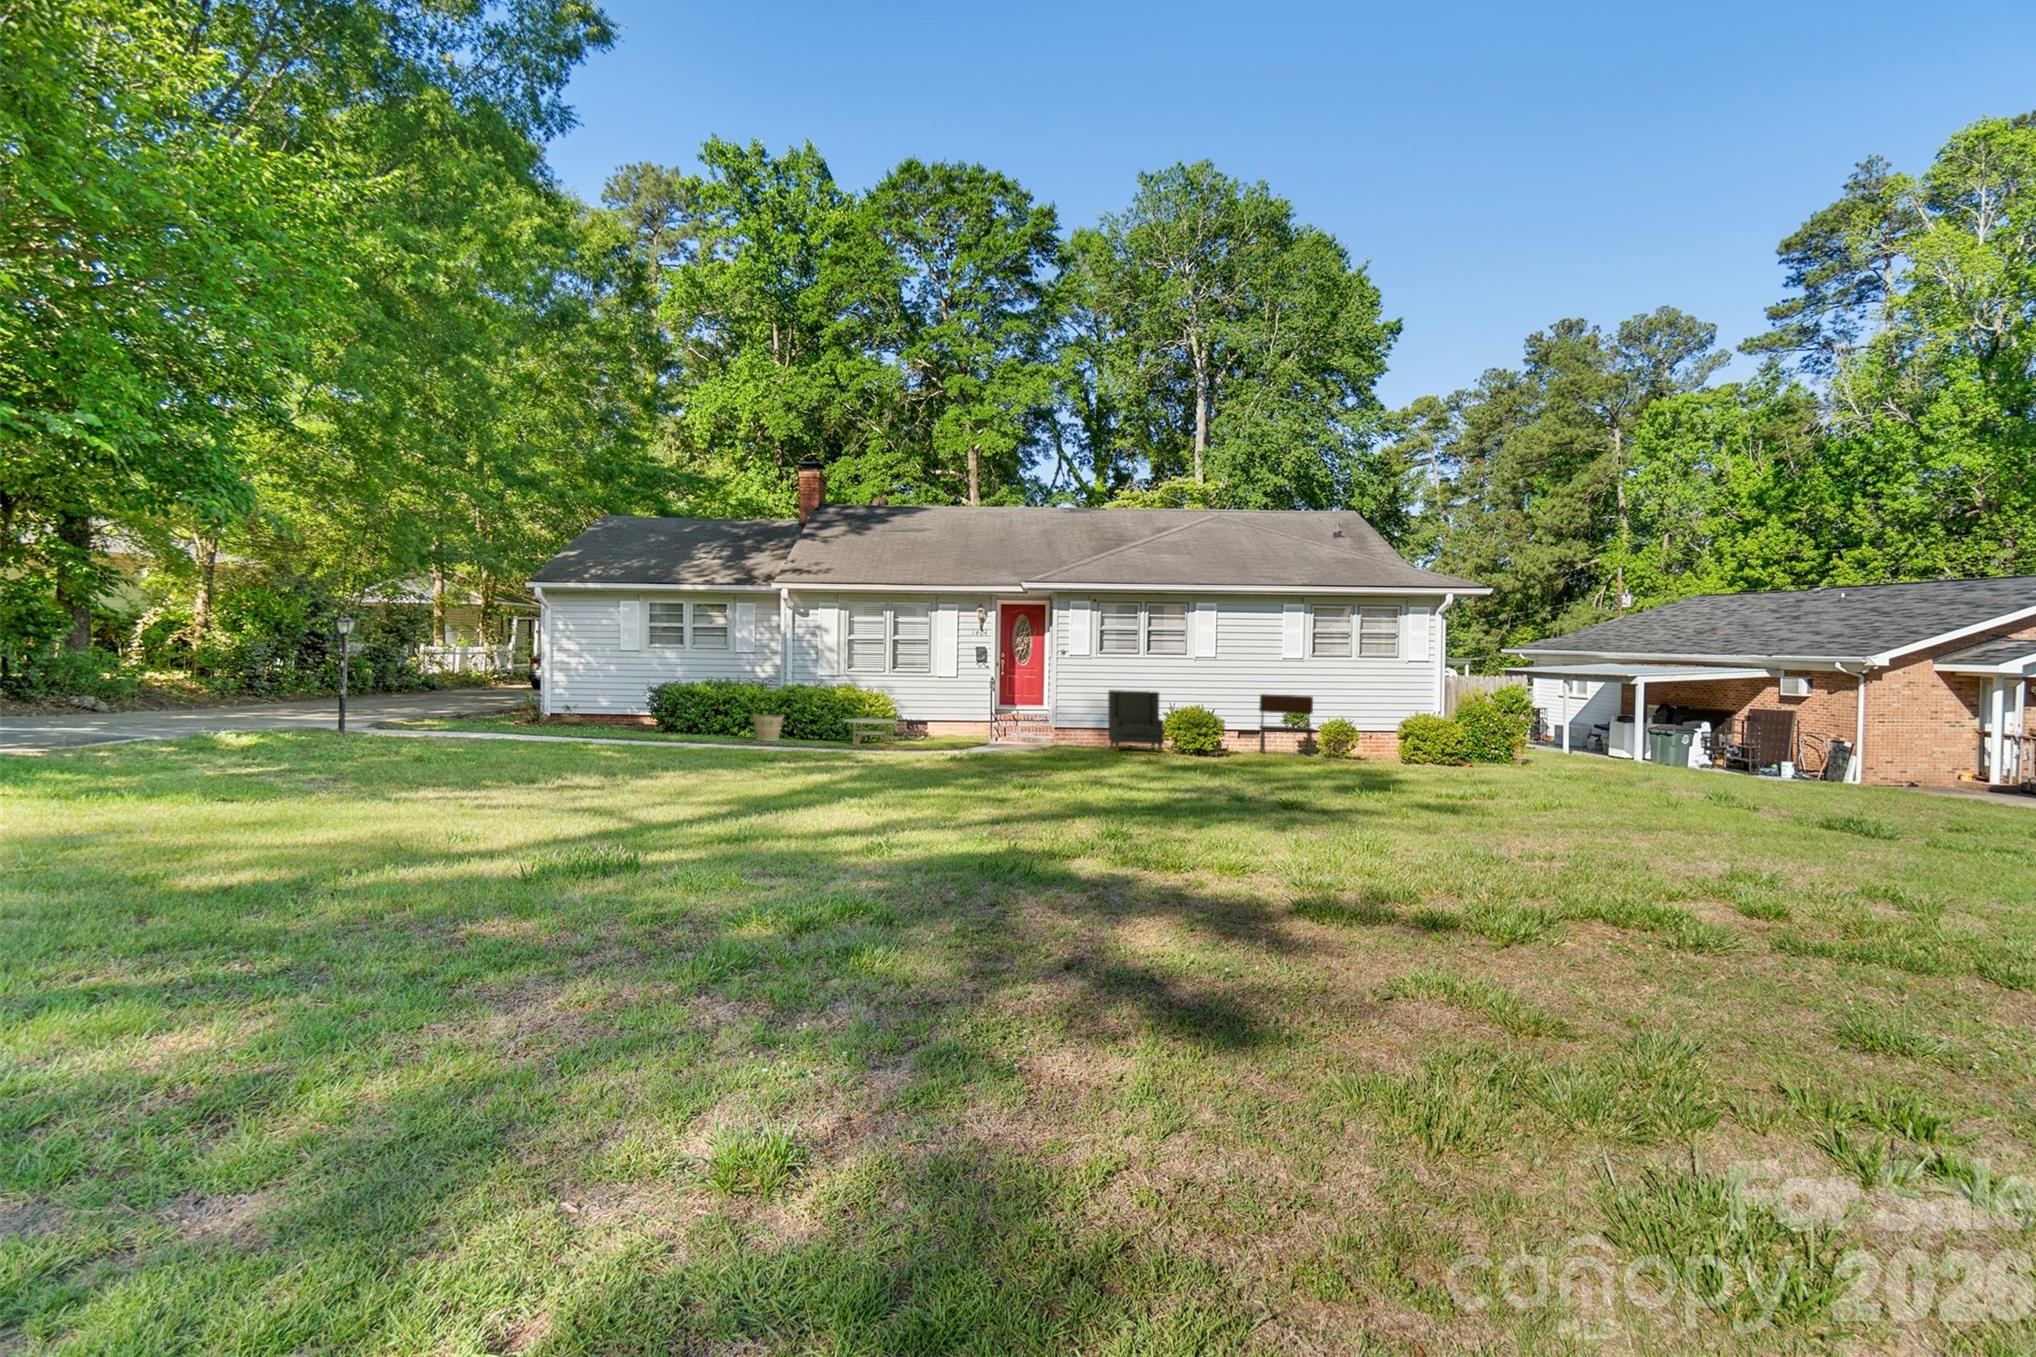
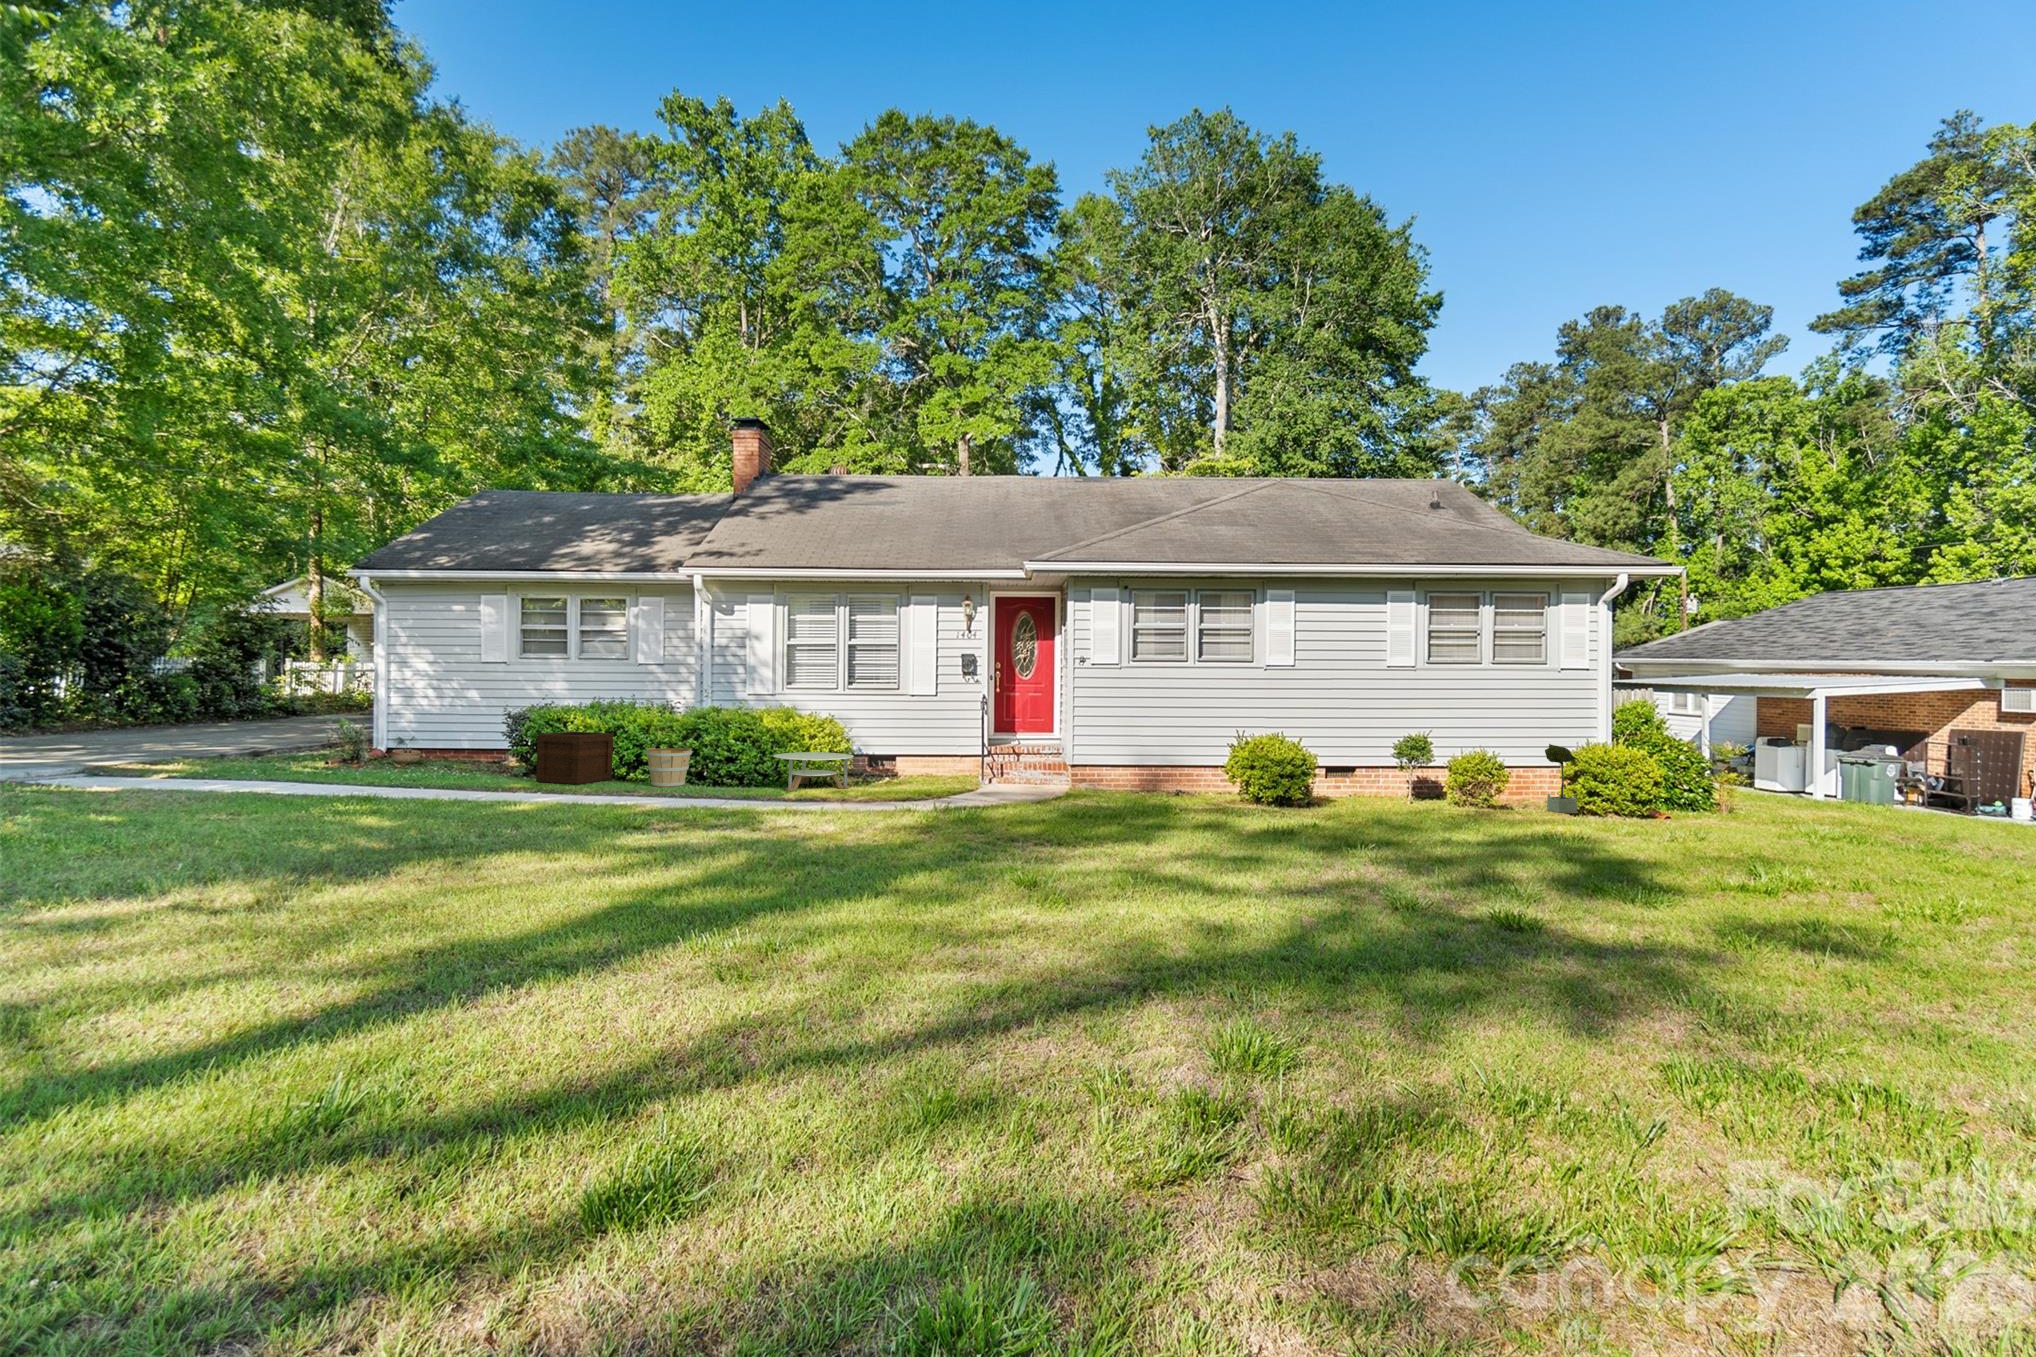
chair: present [1108,690,1164,752] -> none [1145,711,1227,798]
bench: present [1259,694,1317,755] -> none [1350,716,1435,800]
wooden crate: none [676,703,726,739] -> present [536,732,613,785]
potted tree: none [1392,715,1413,765] -> present [1545,744,1577,813]

